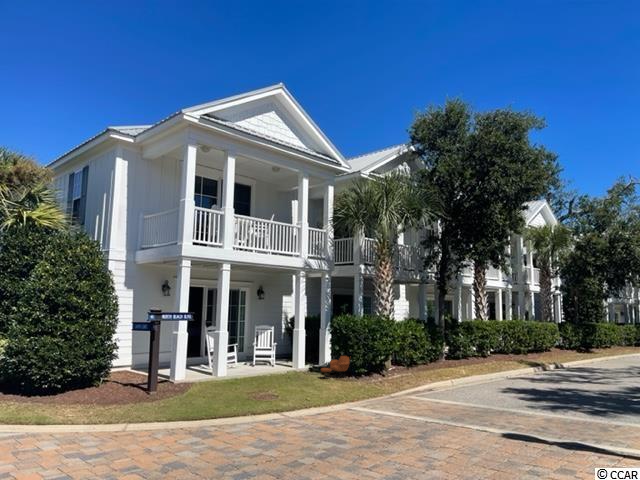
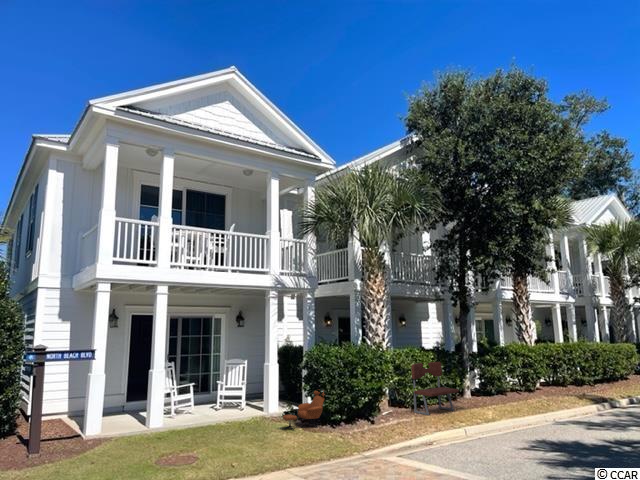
bench: none [408,332,441,372] -> present [411,362,459,415]

